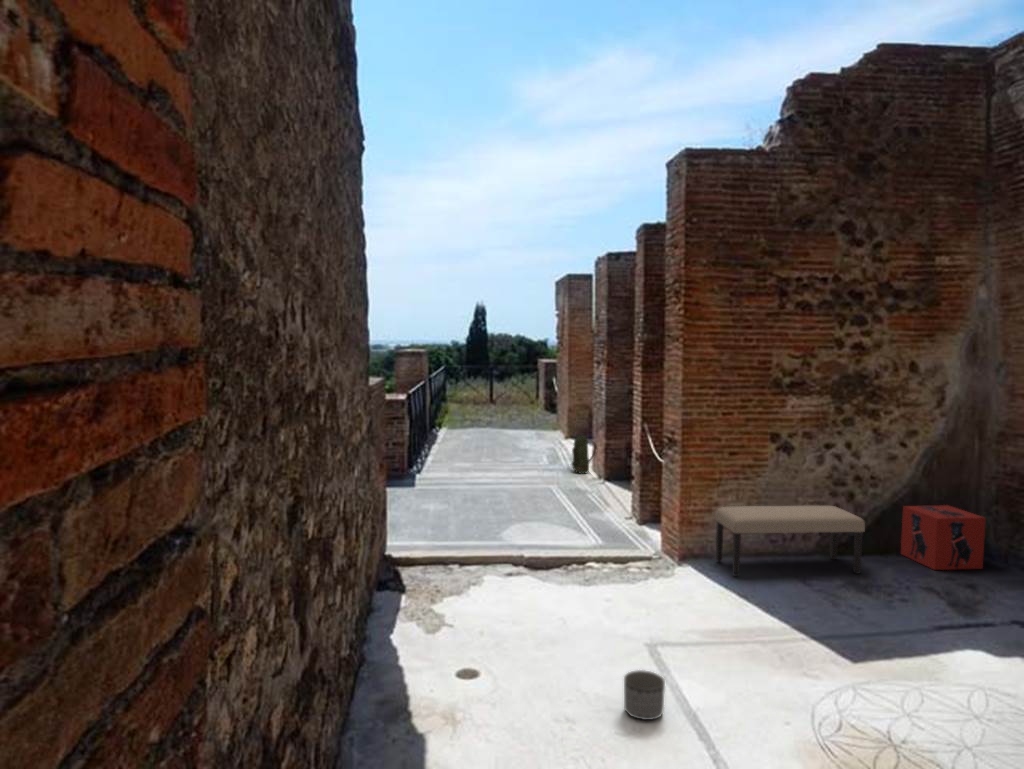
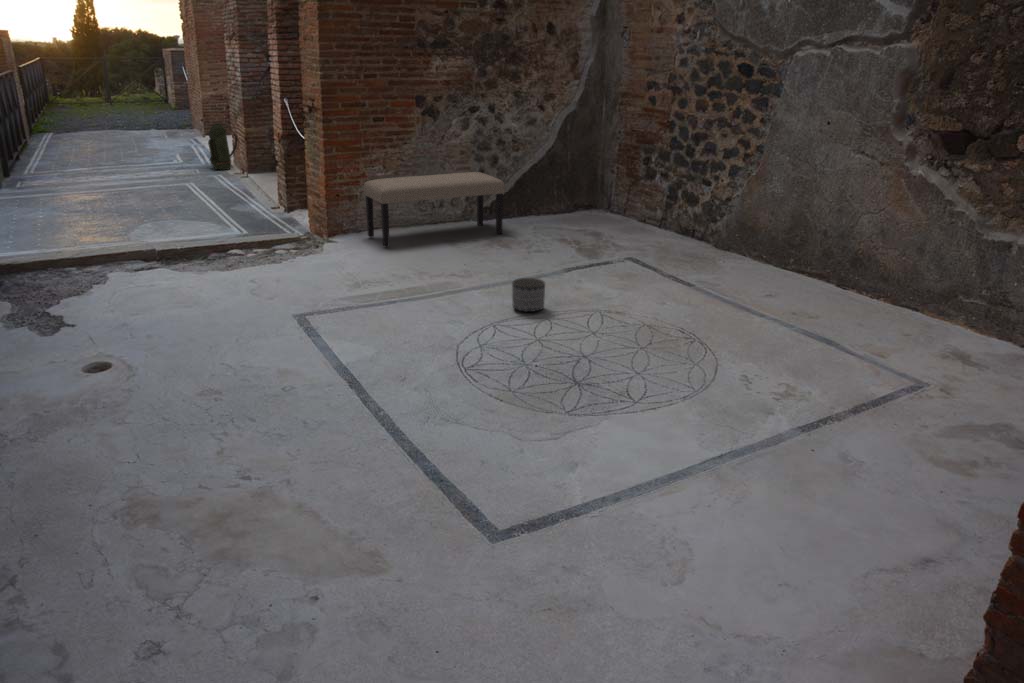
storage box: present [901,505,985,570] -> none [540,166,608,225]
planter: present [624,670,665,720] -> present [512,278,545,312]

